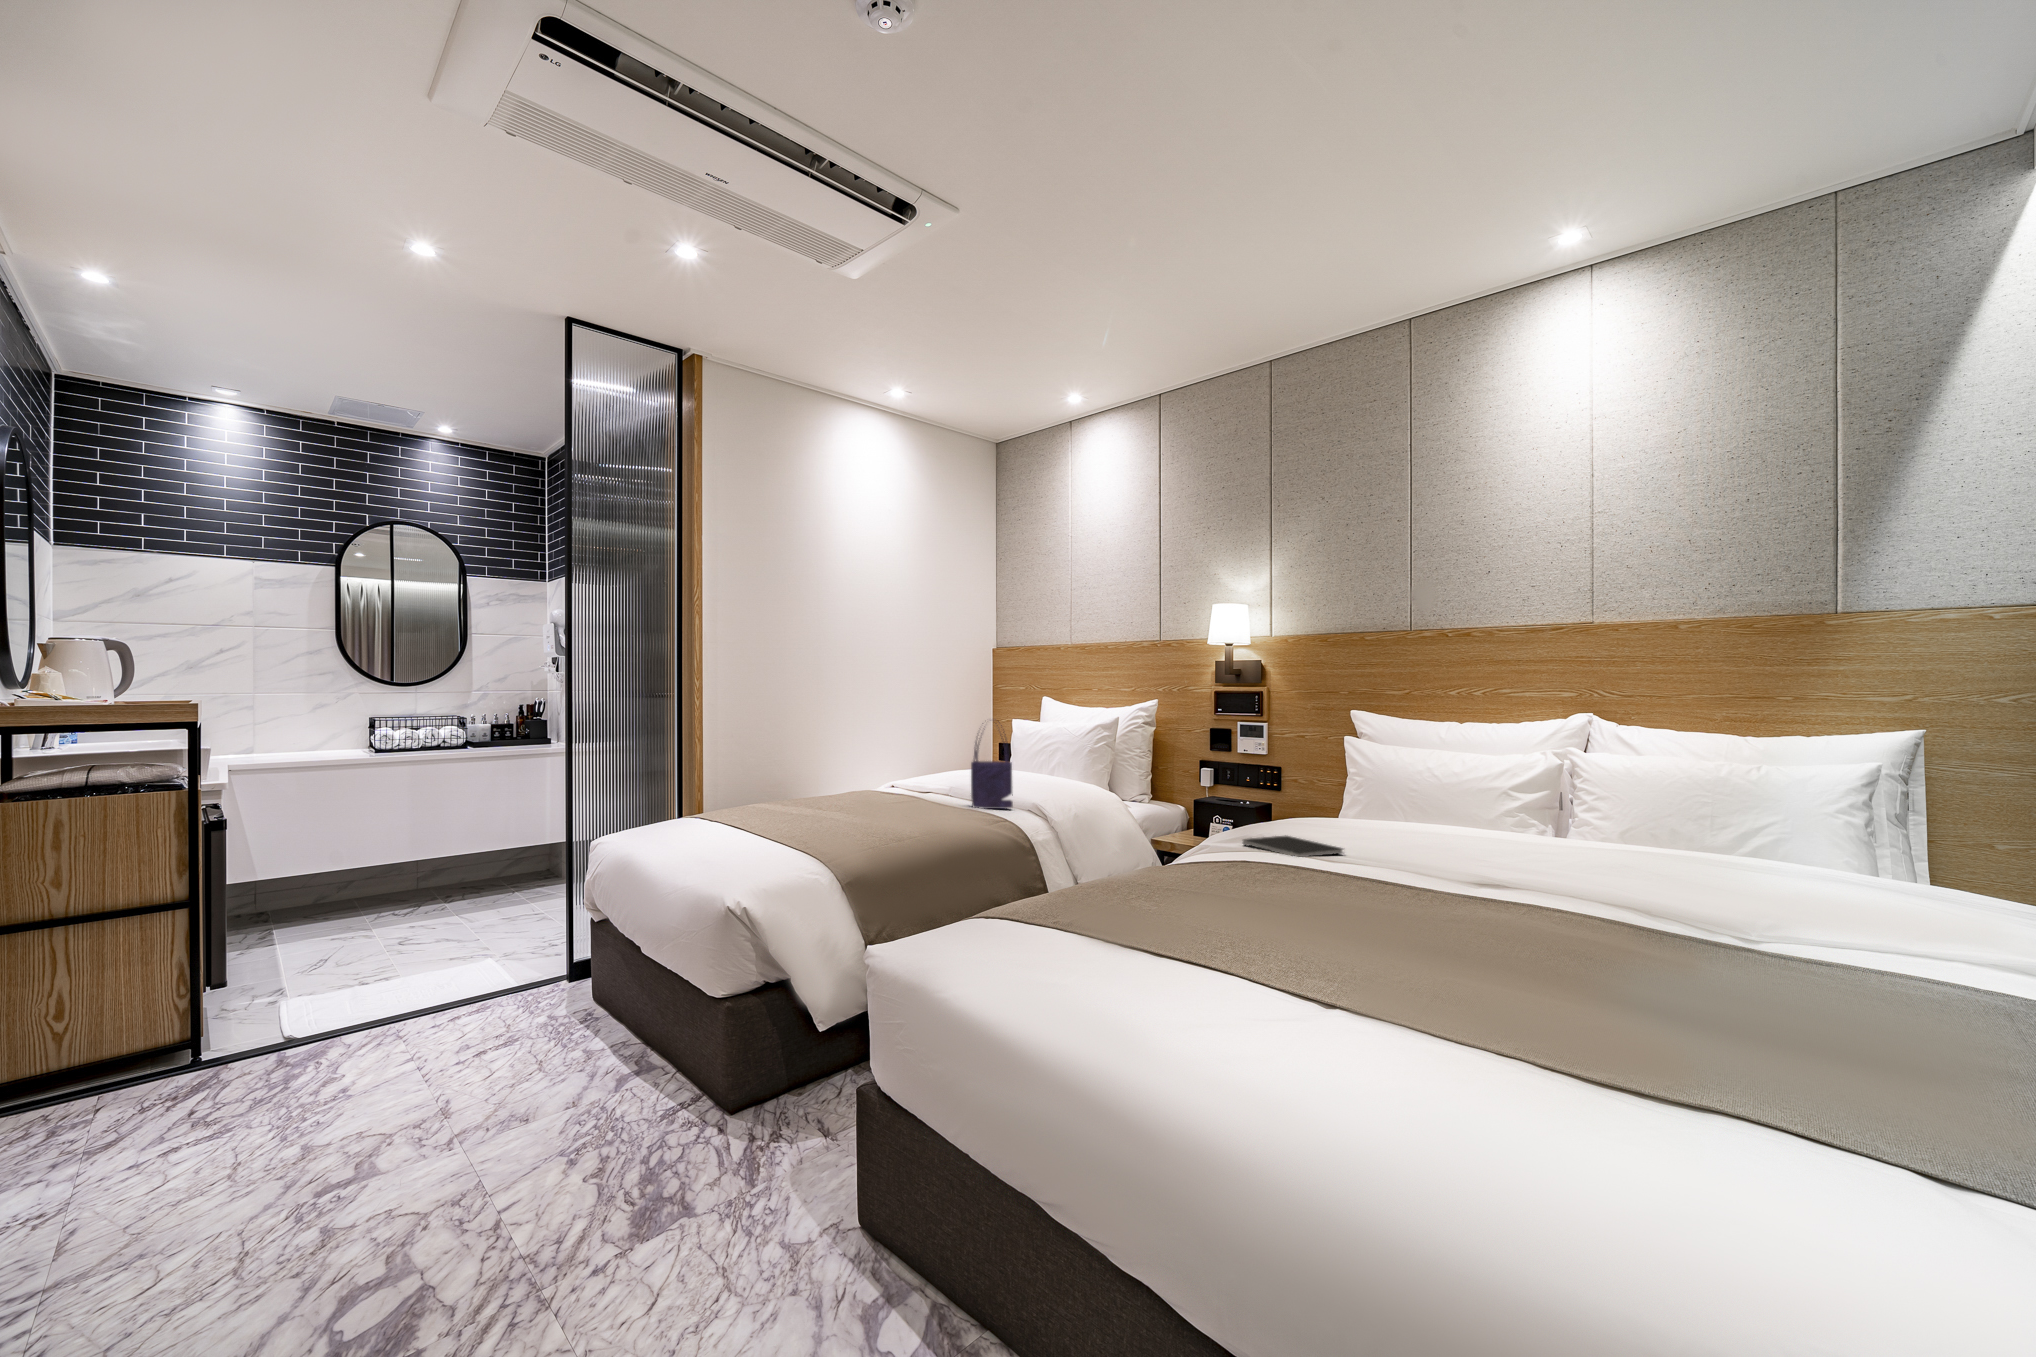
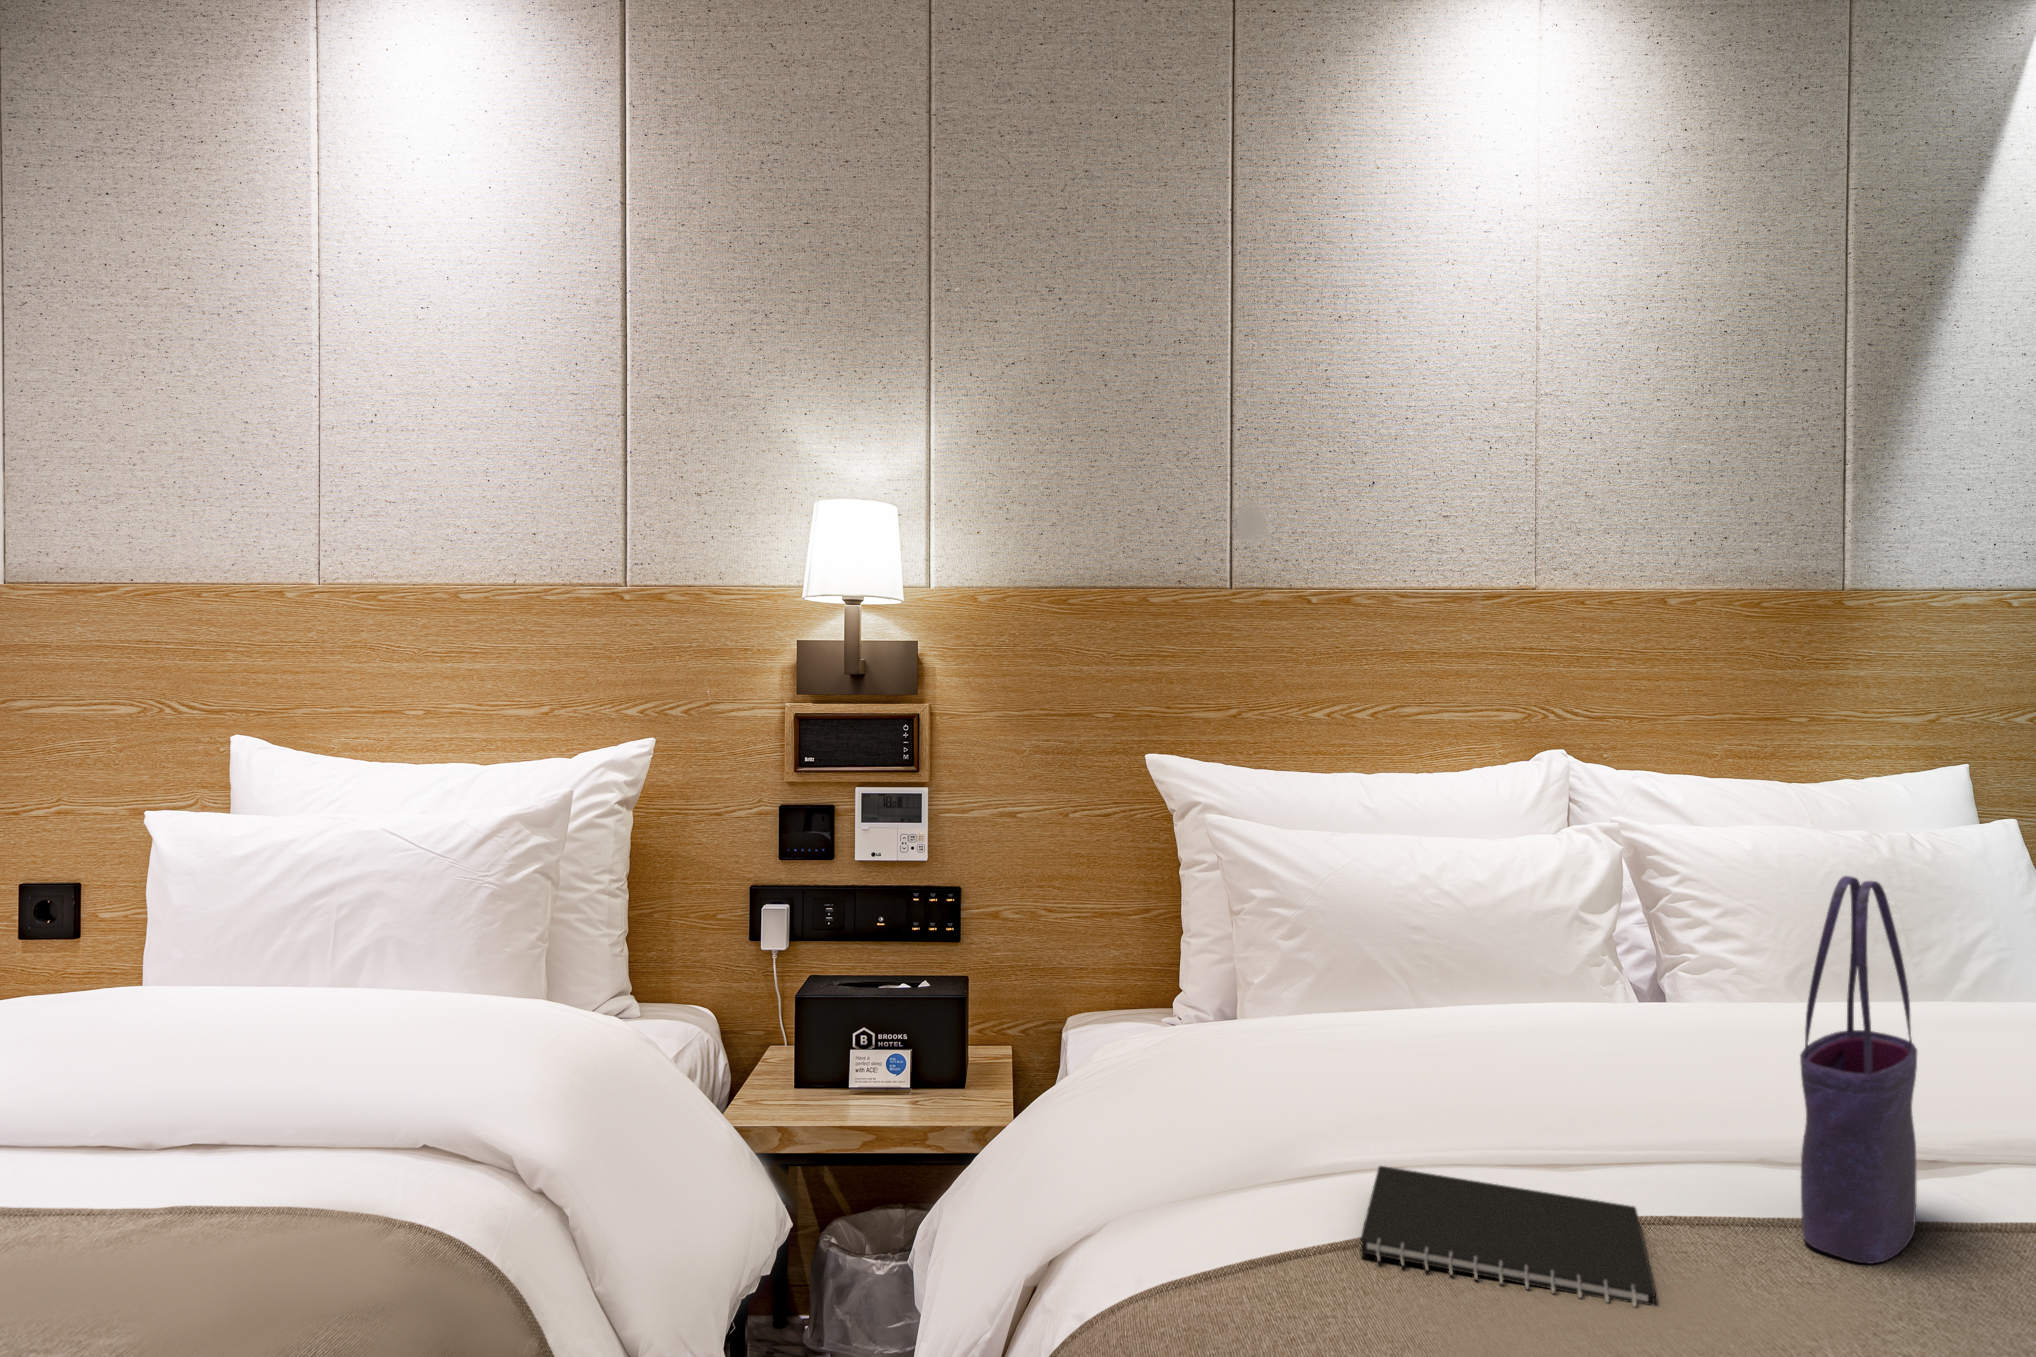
tote bag: present [971,725,1013,809] -> present [1800,876,1917,1264]

